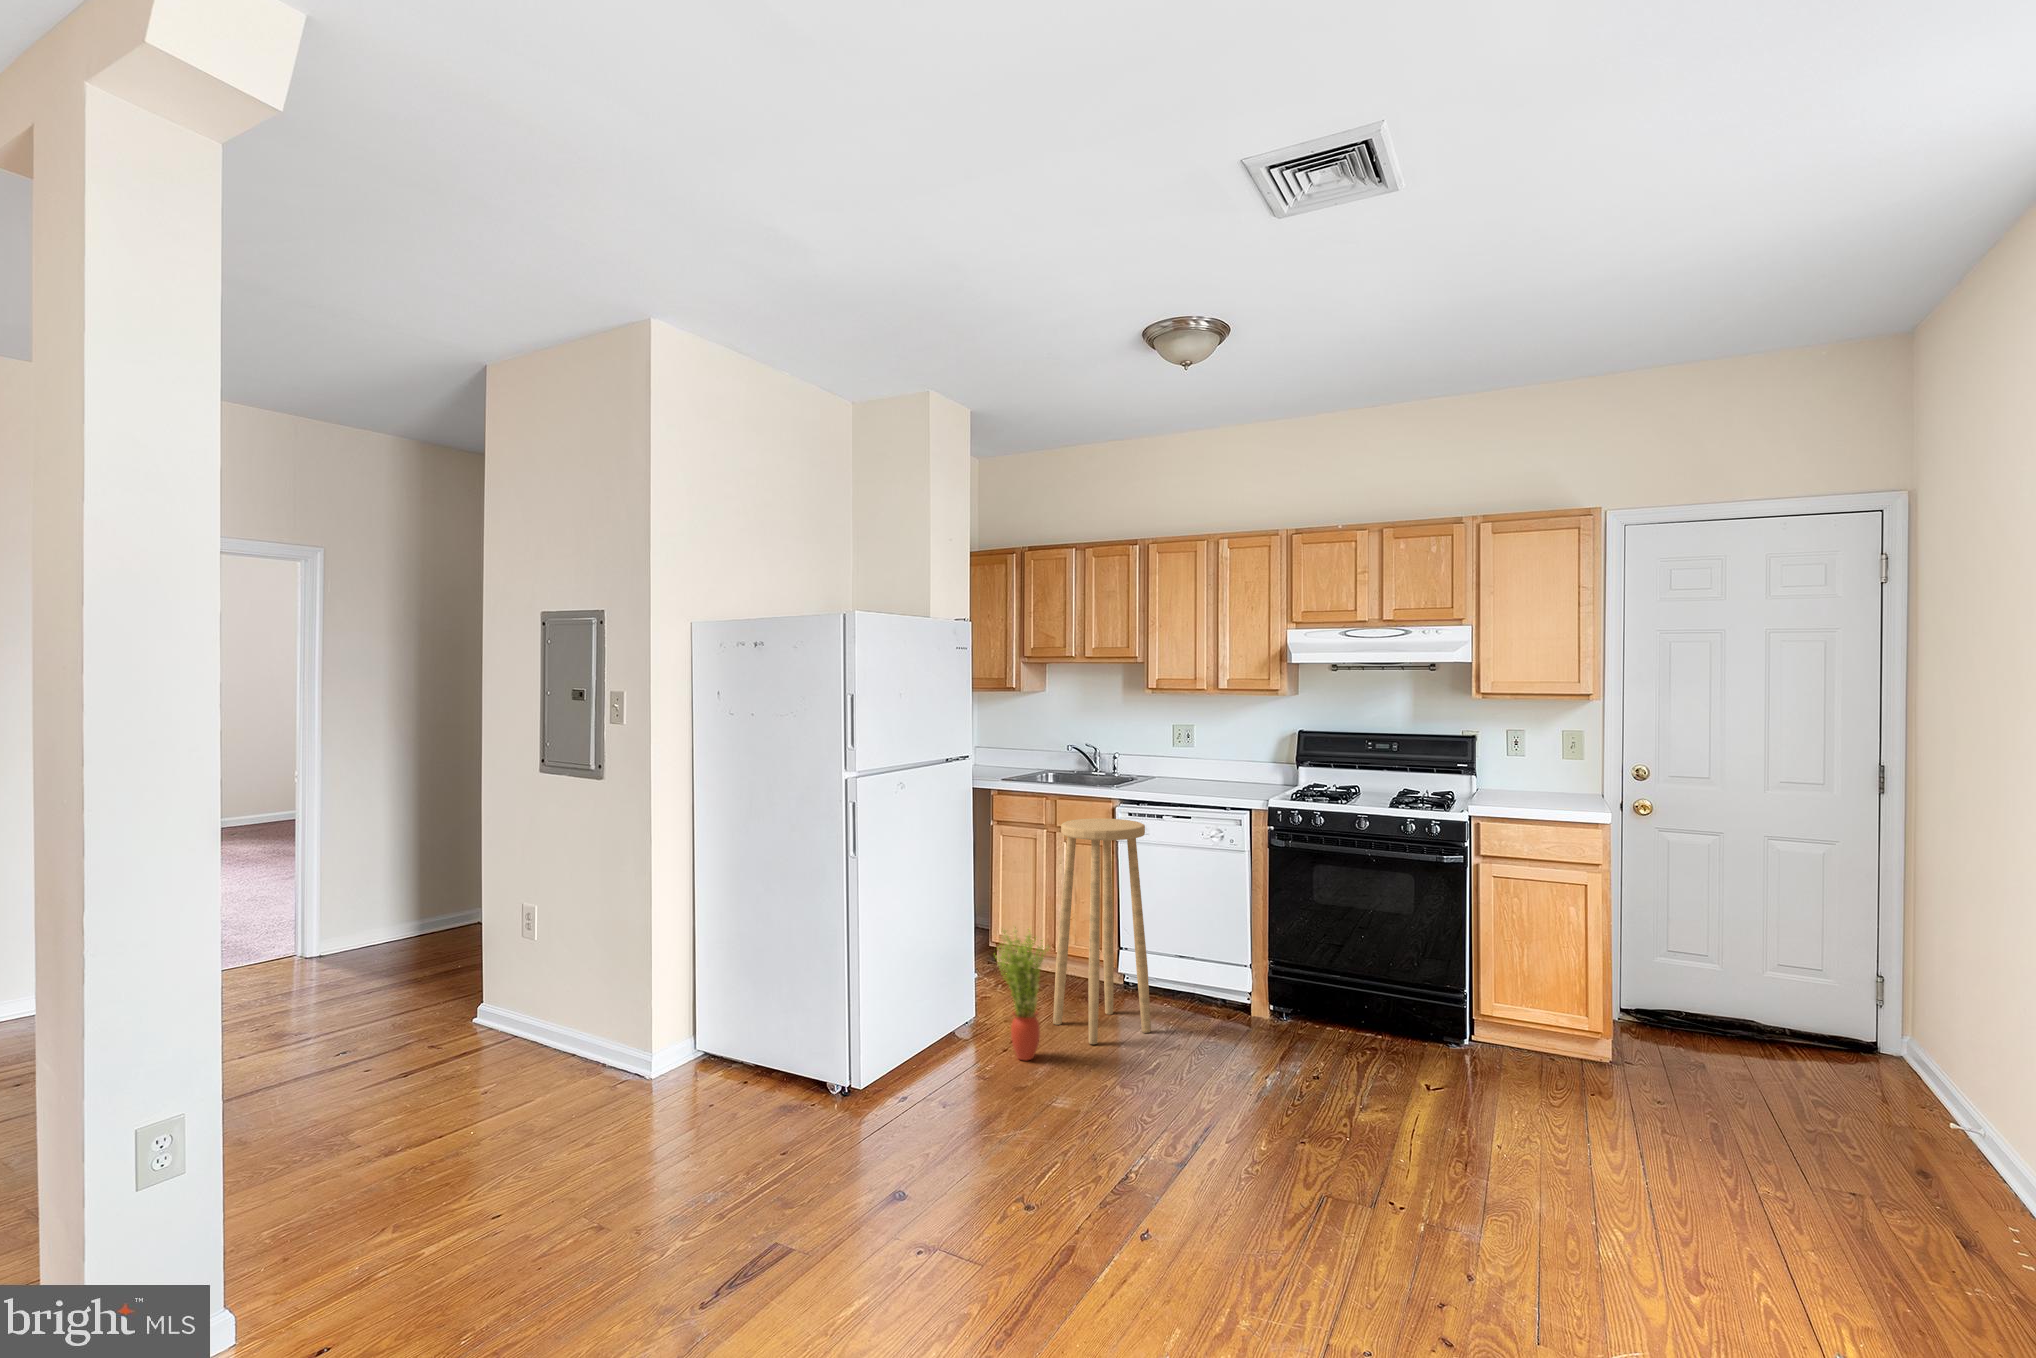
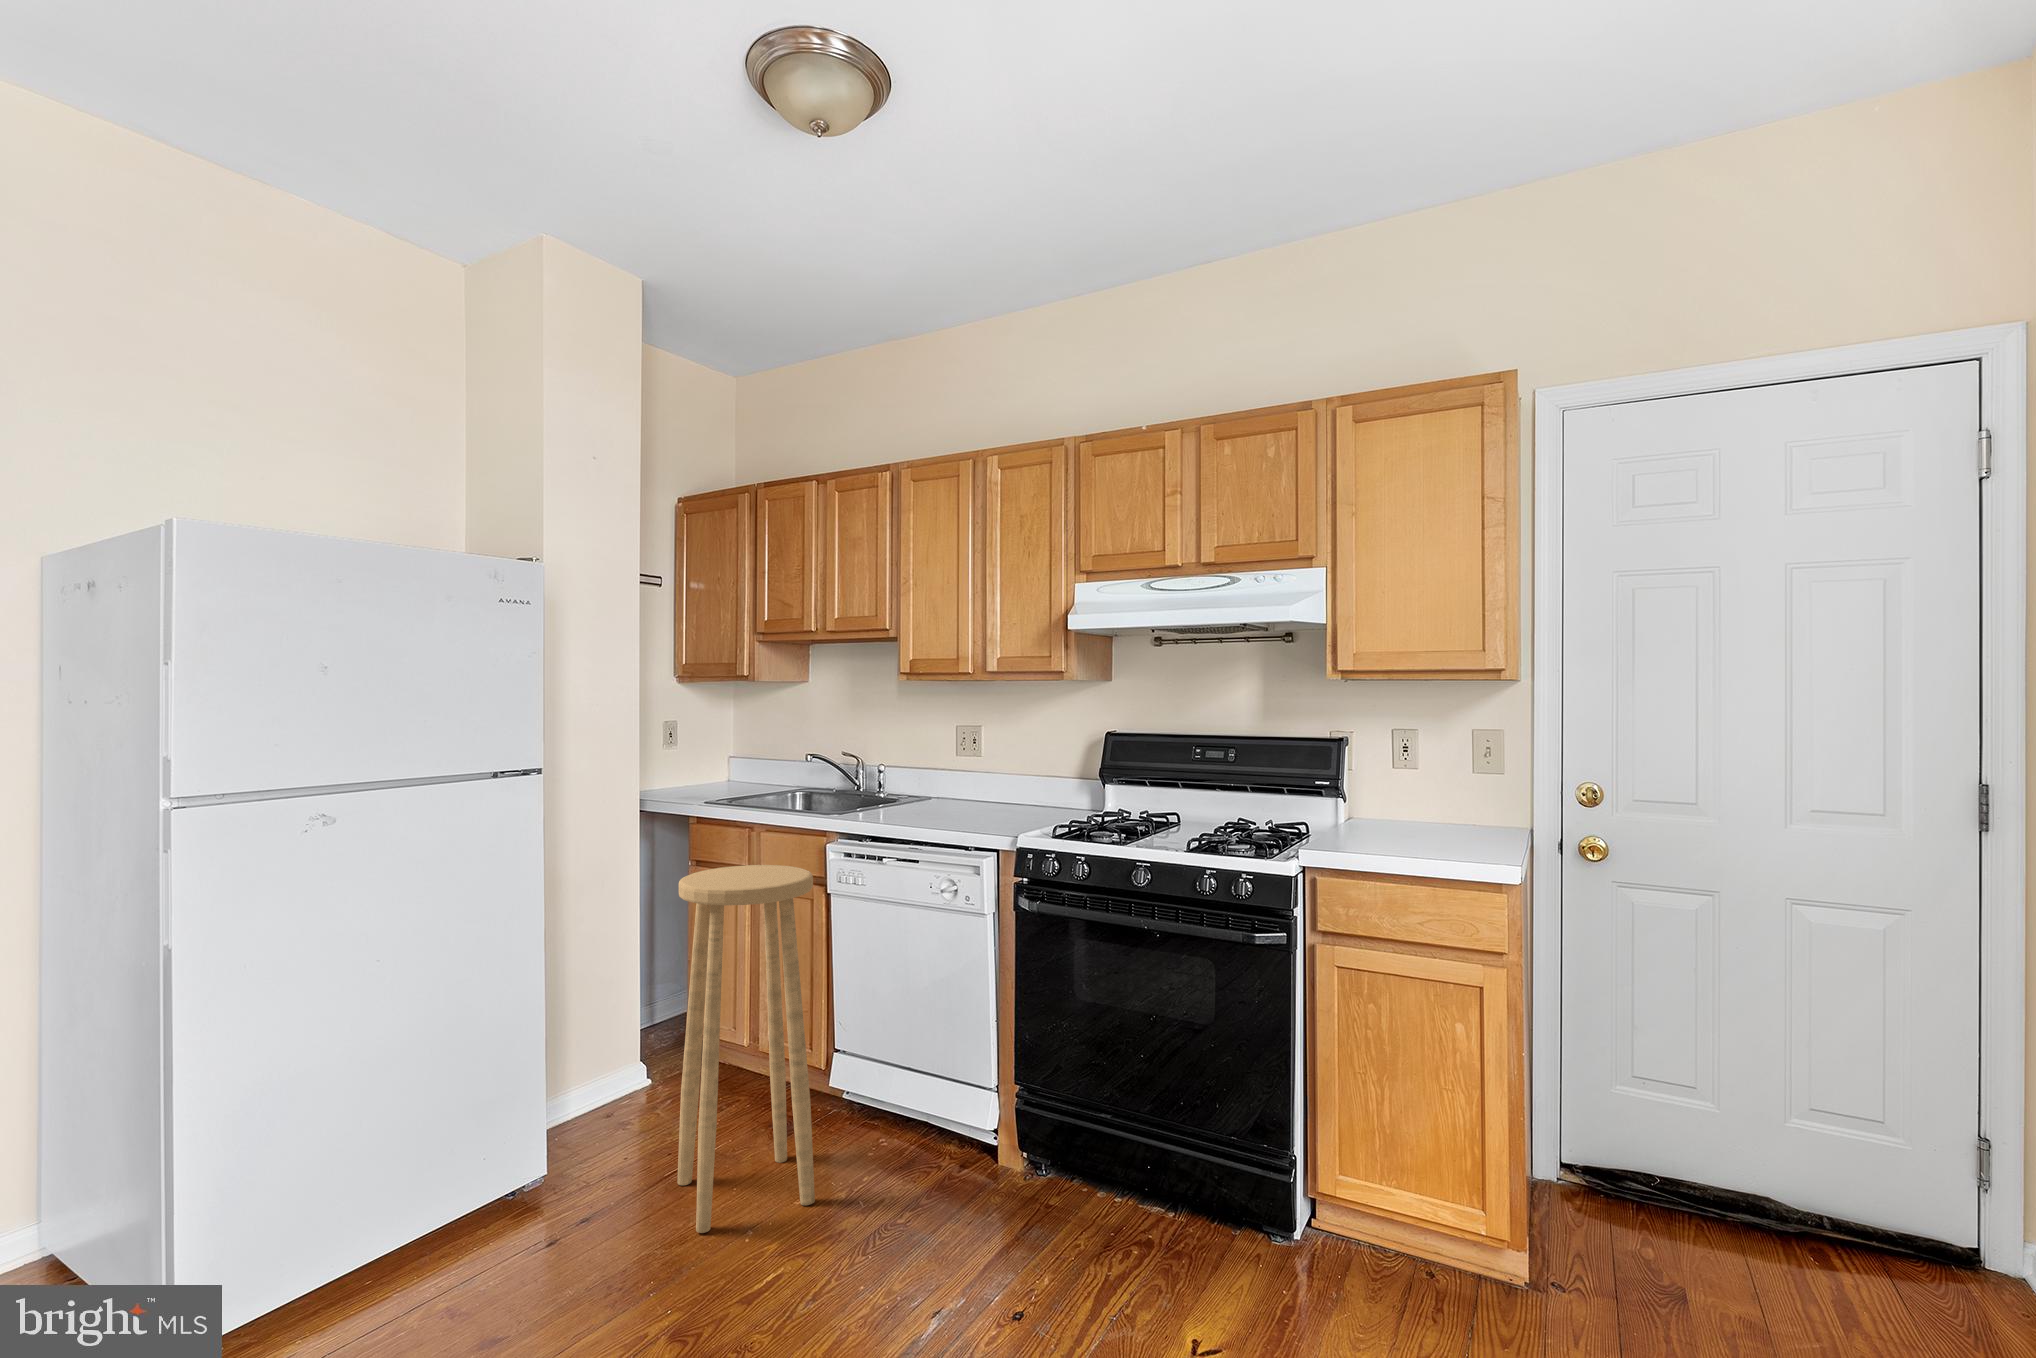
potted plant: present [994,927,1049,1060] -> none [501,1048,602,1272]

